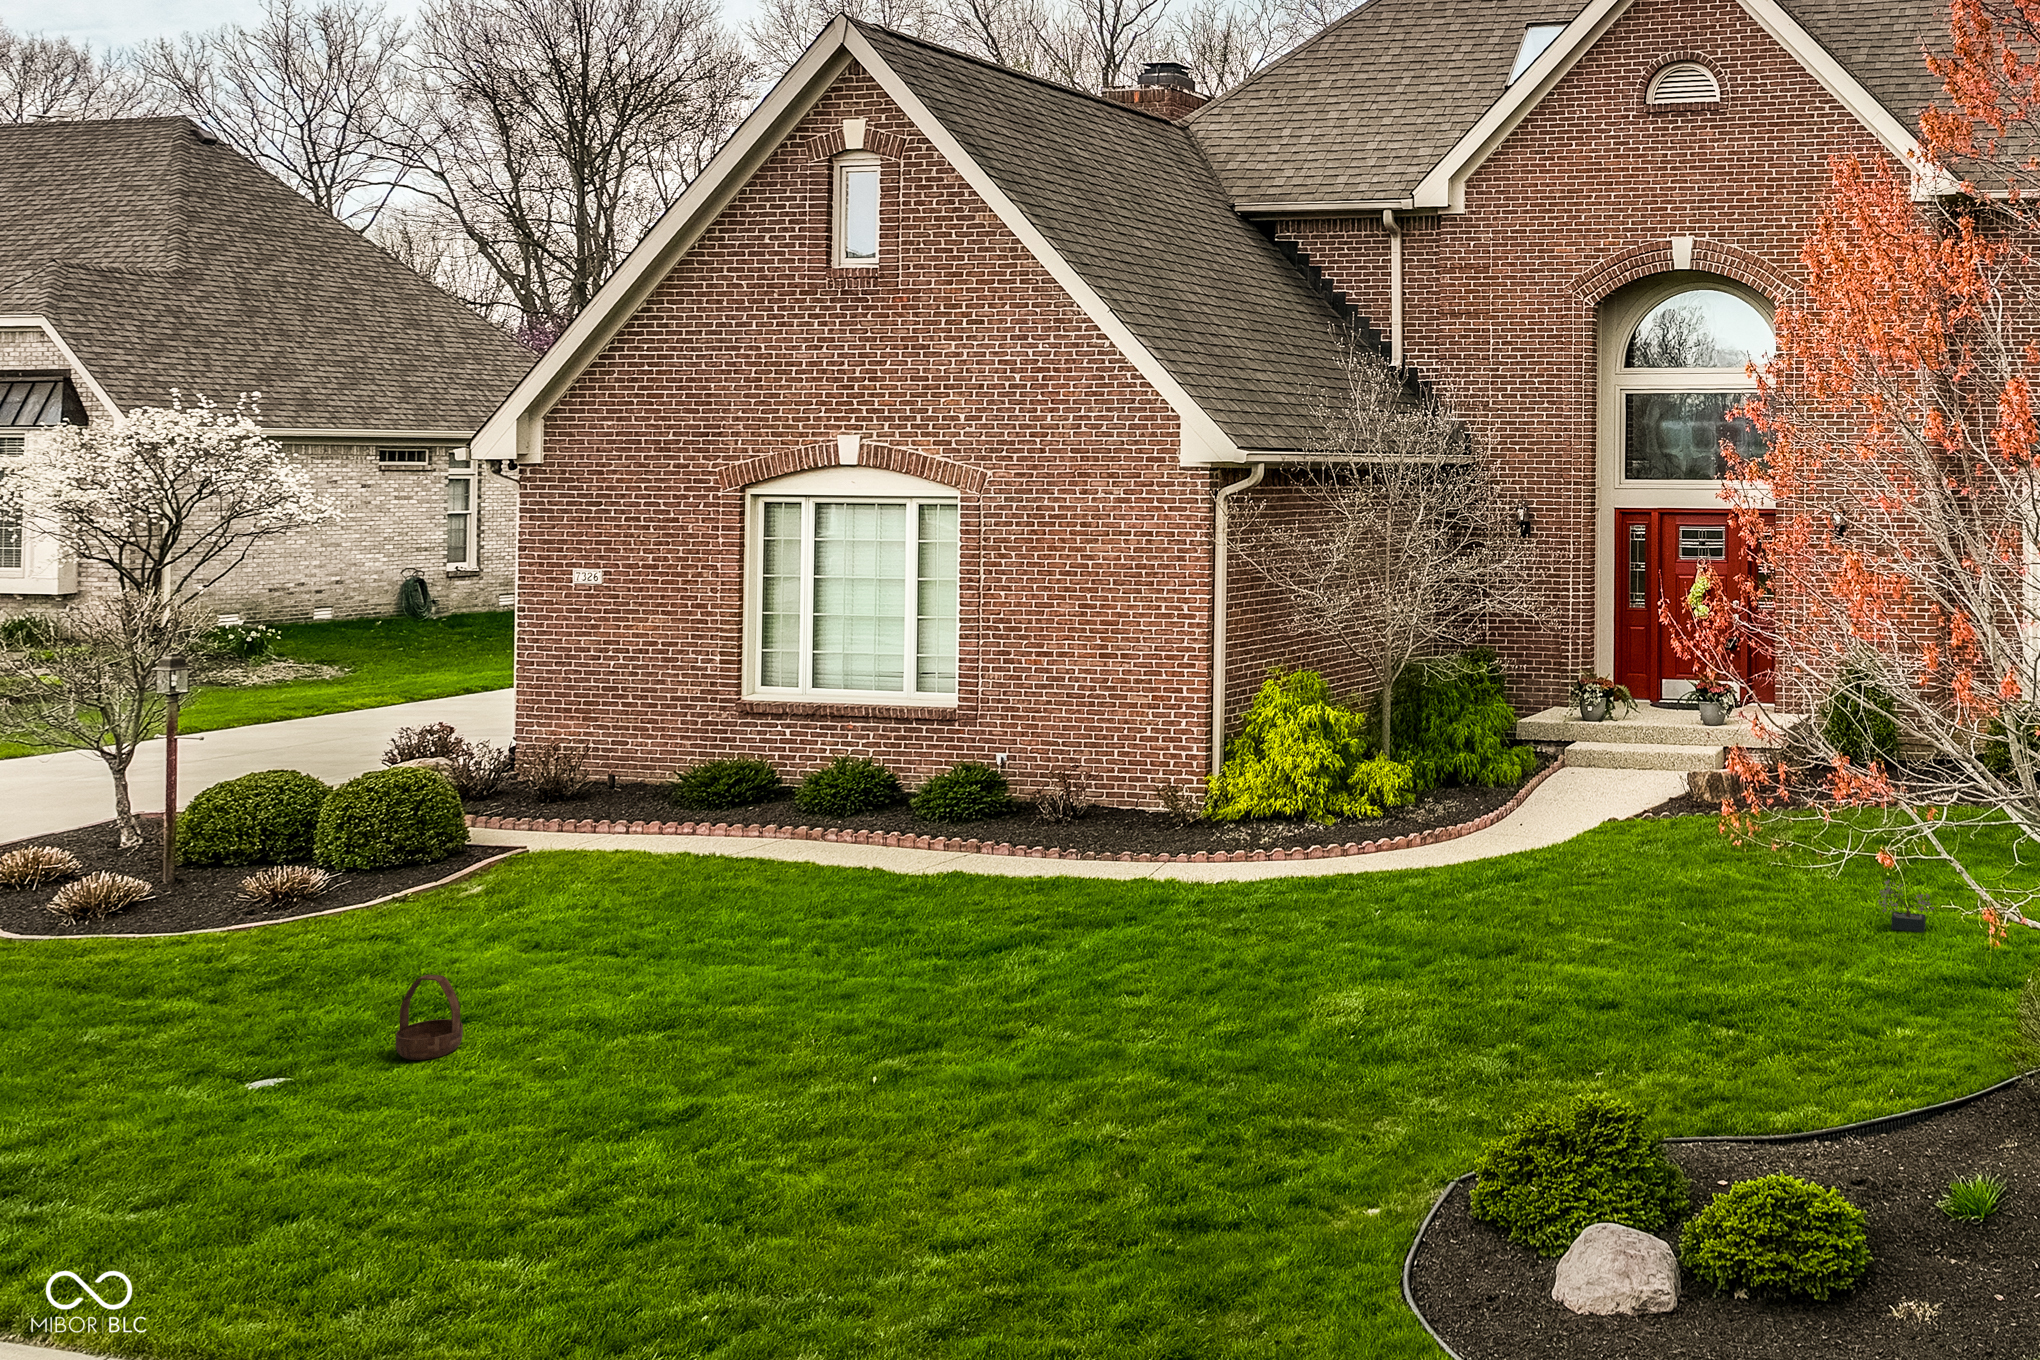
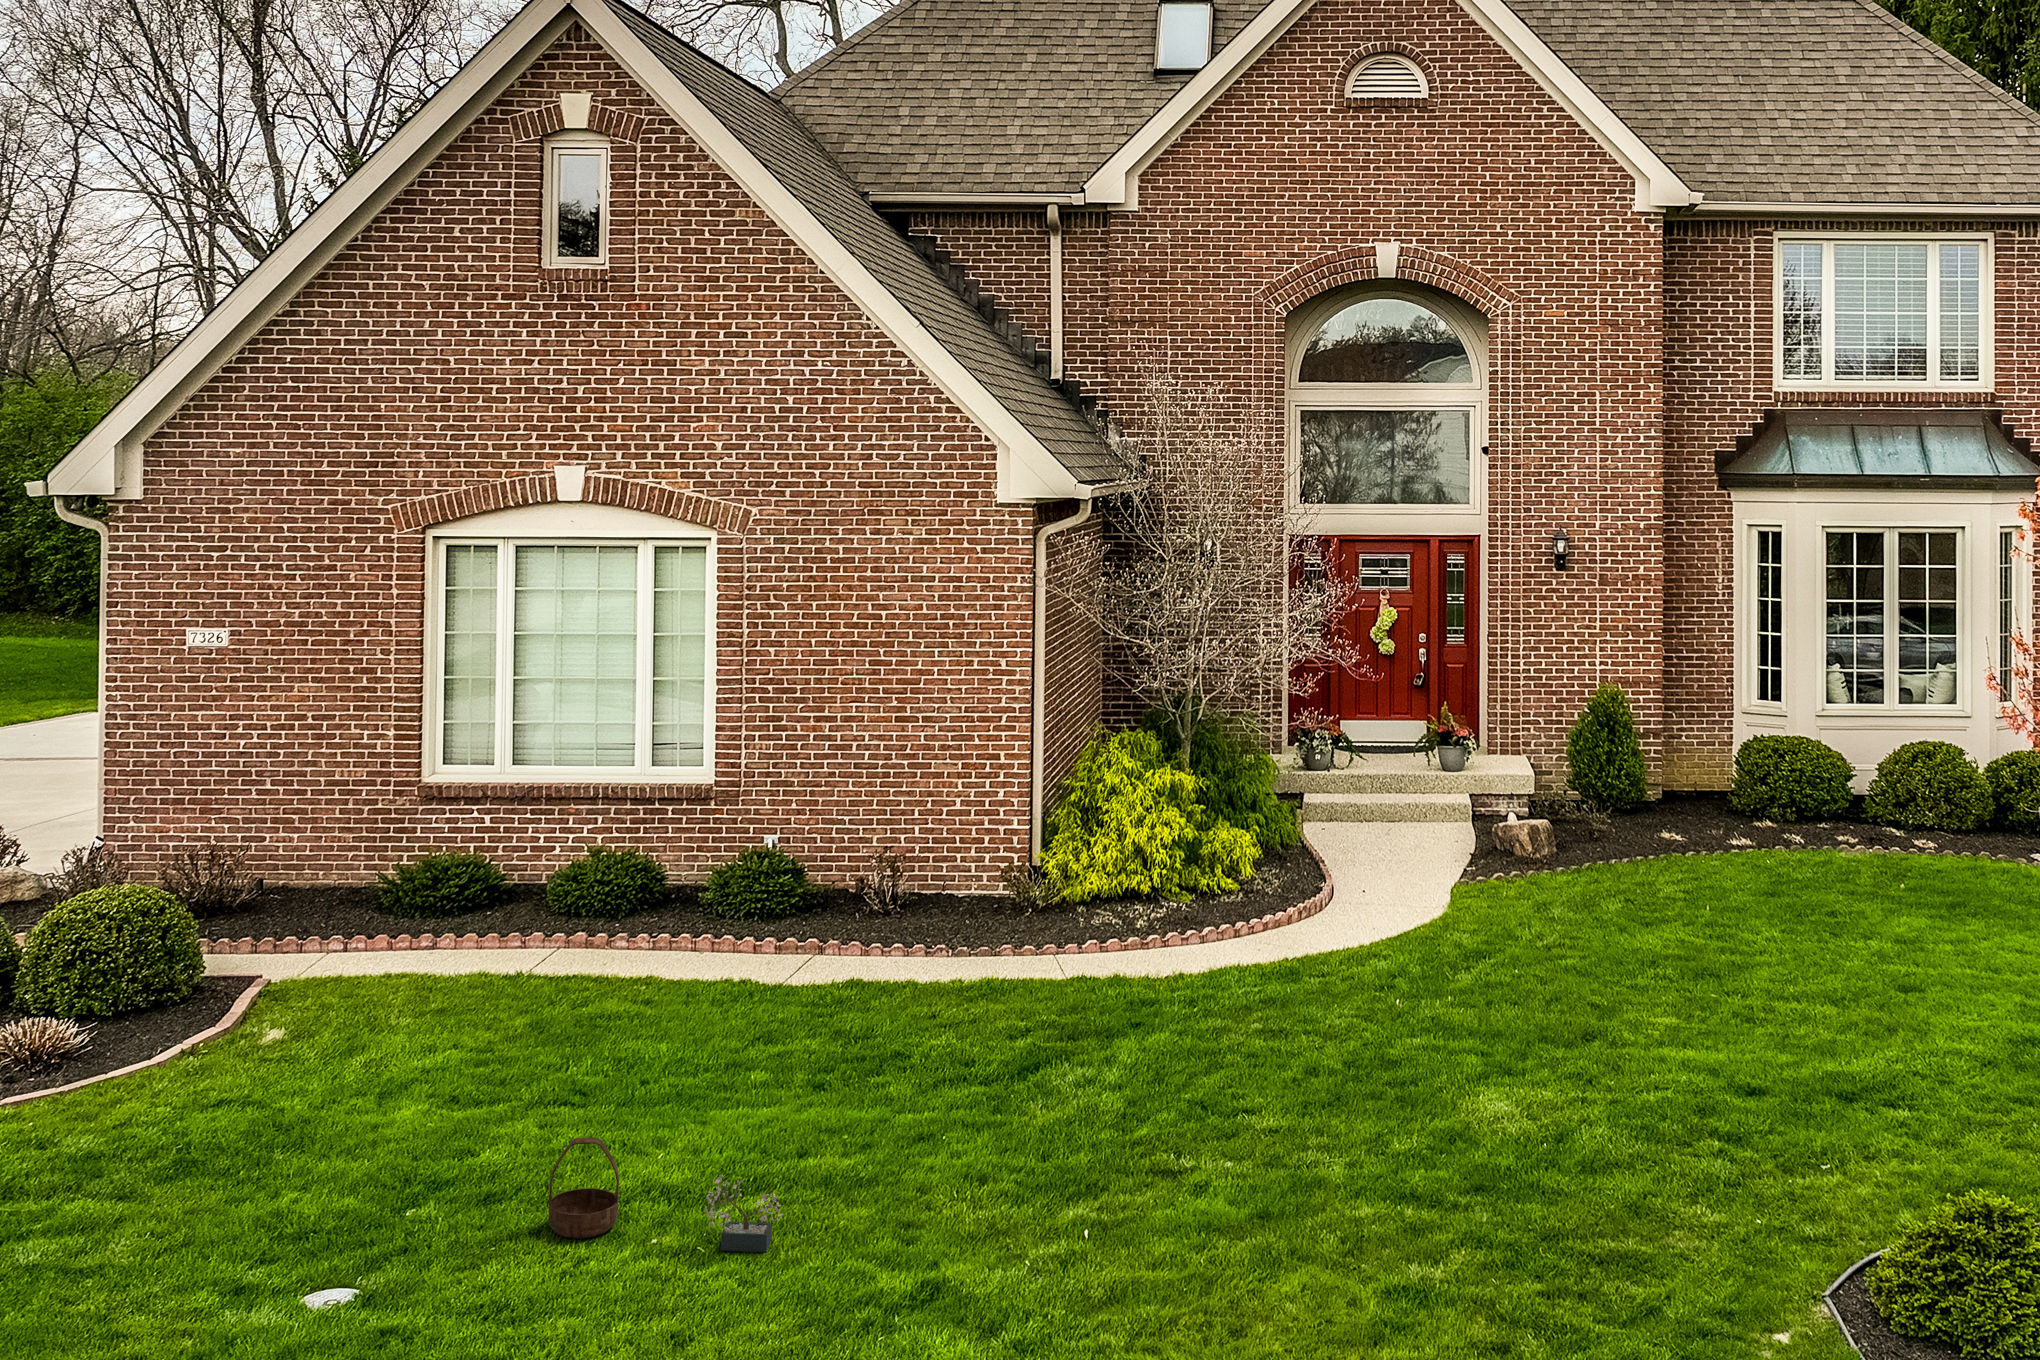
decorative plant: present [1878,879,1934,932] -> present [705,1175,783,1252]

